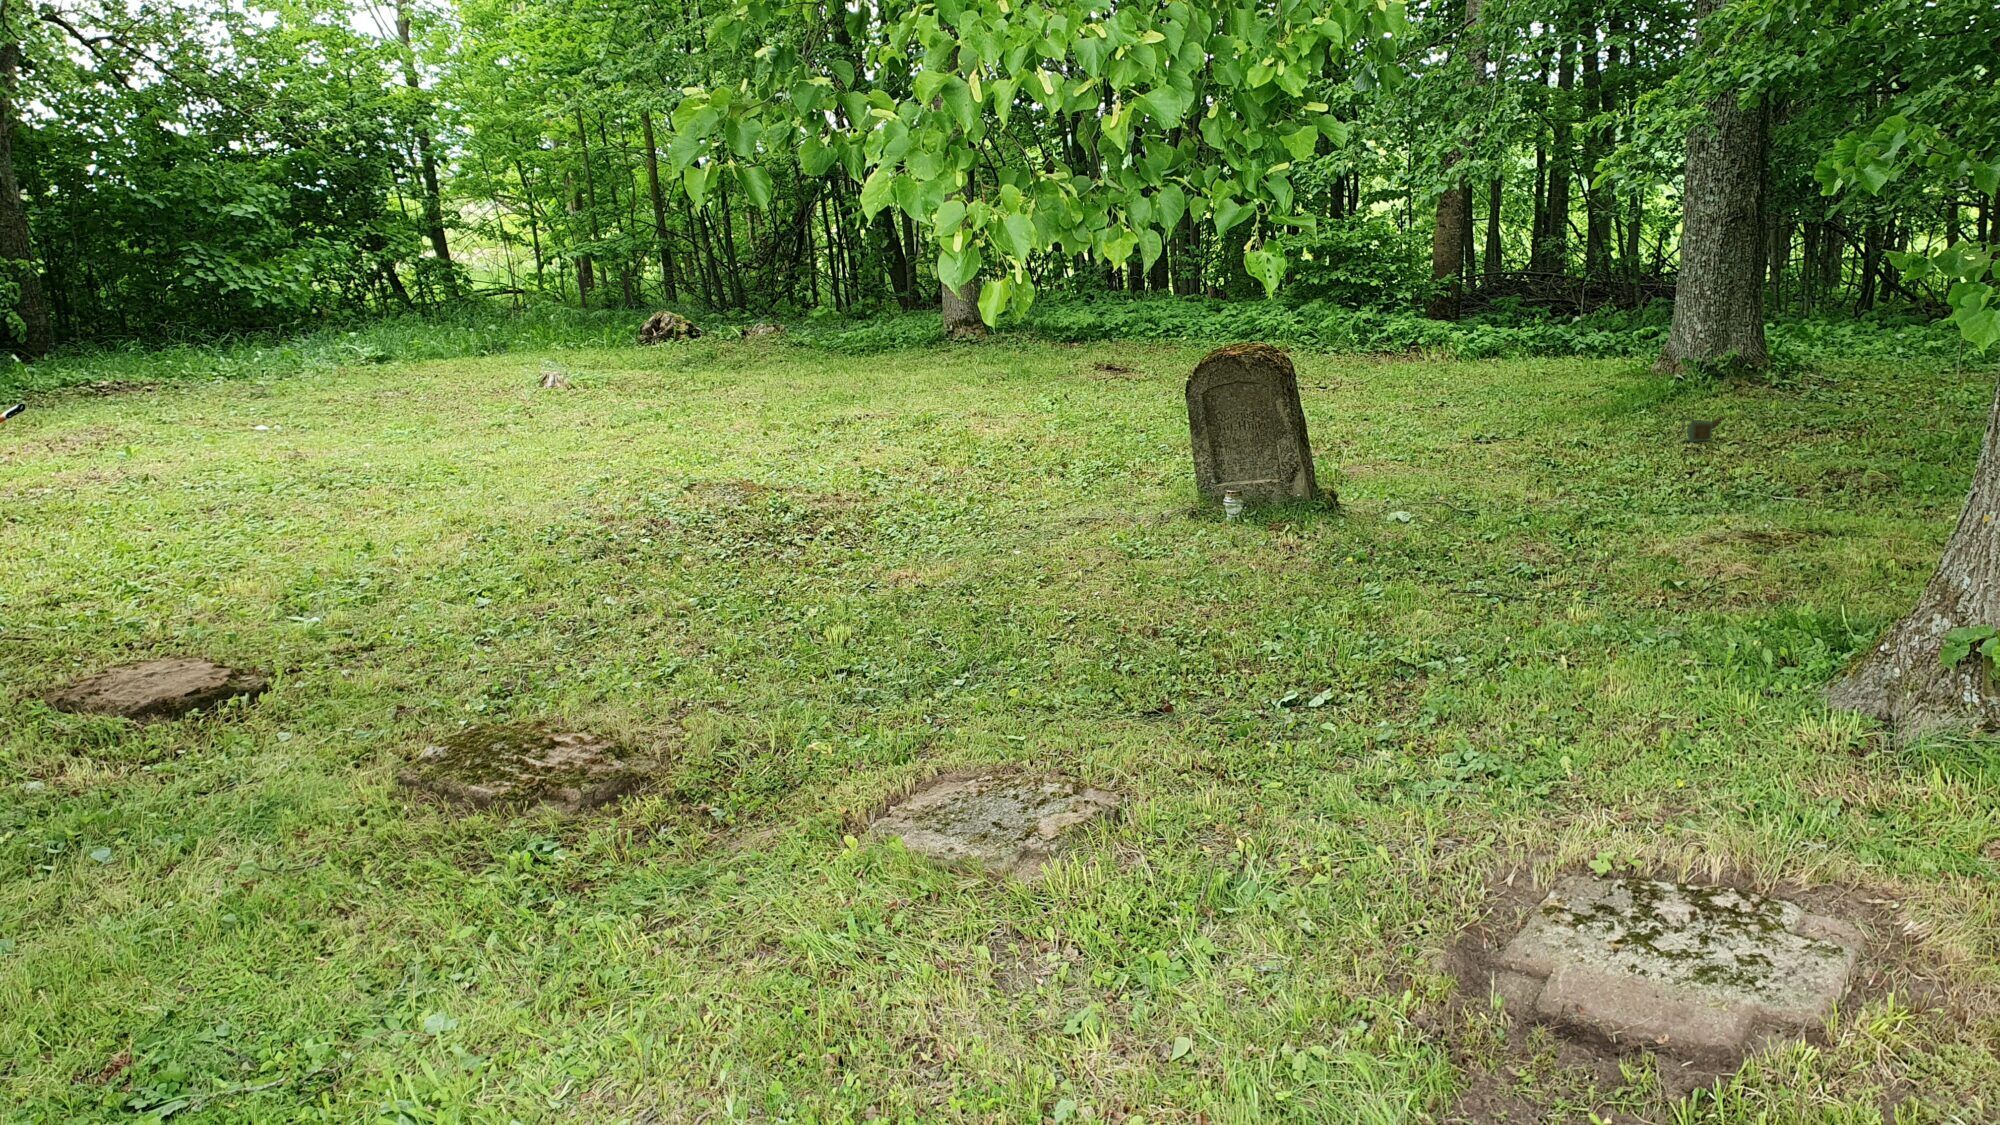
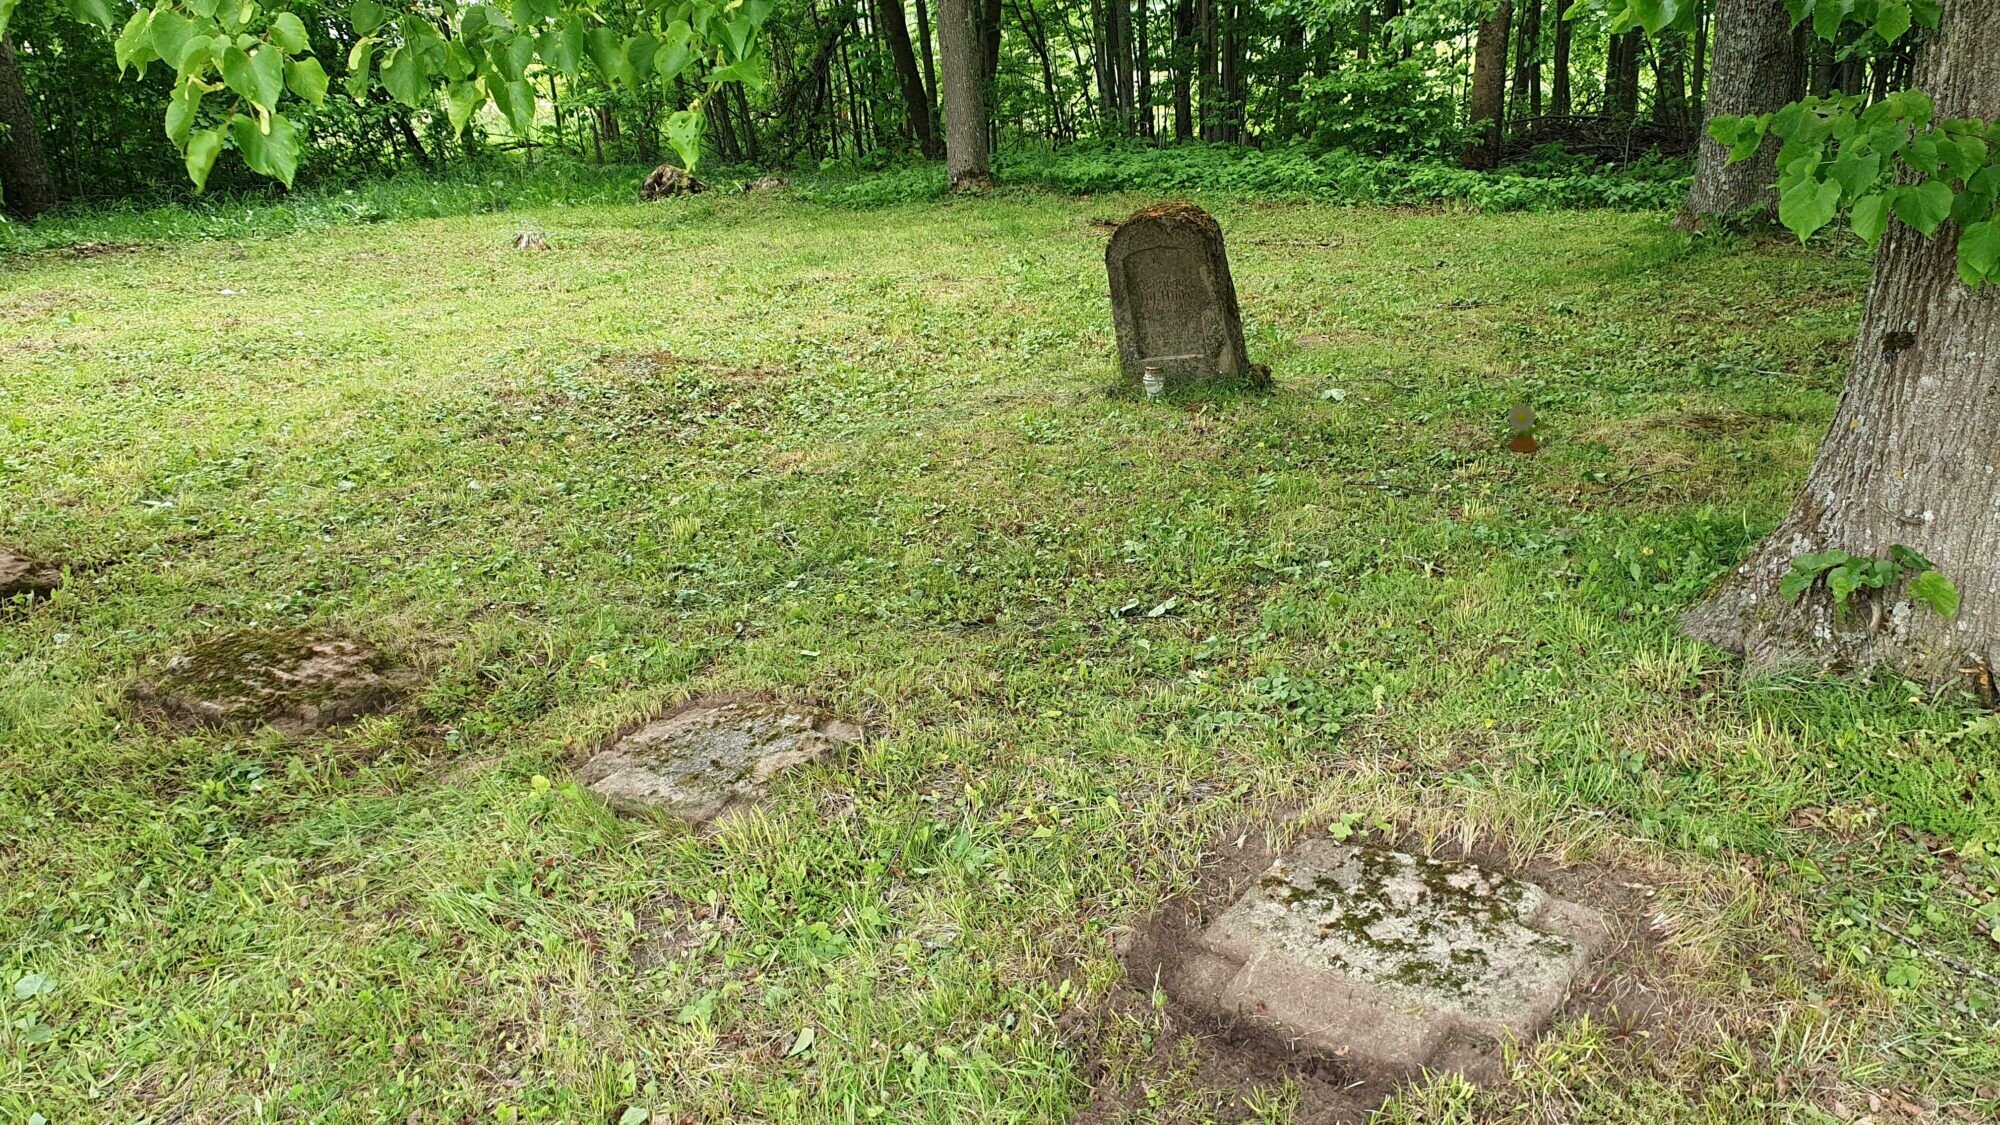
watering can: present [1680,417,1724,442] -> none [1674,278,1726,307]
decorative plant: none [1575,520,1631,564] -> present [1499,404,1556,452]

